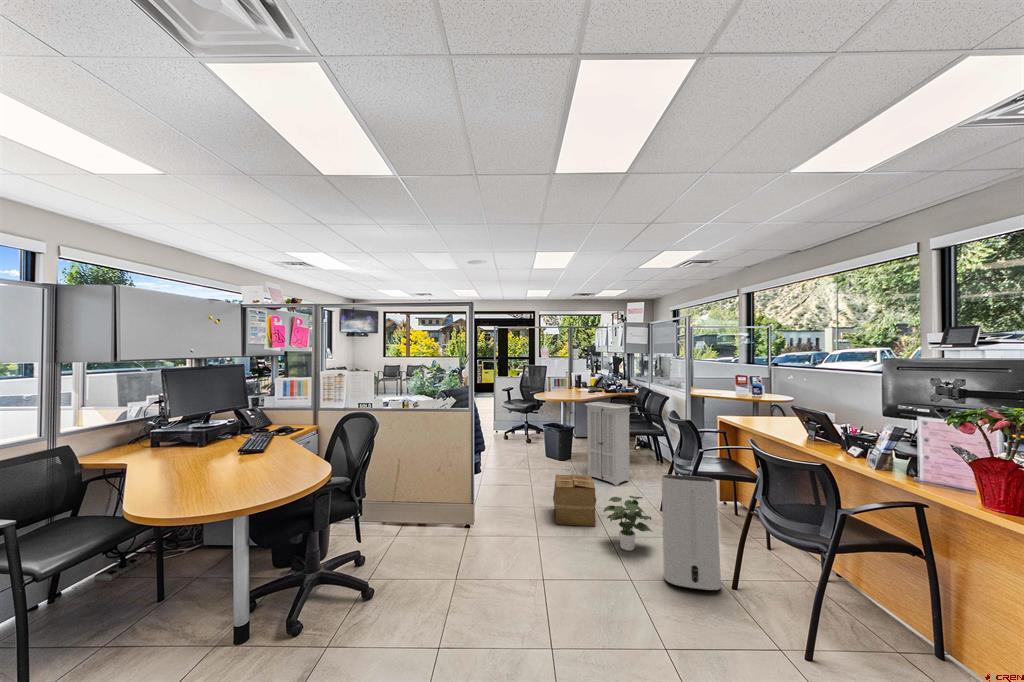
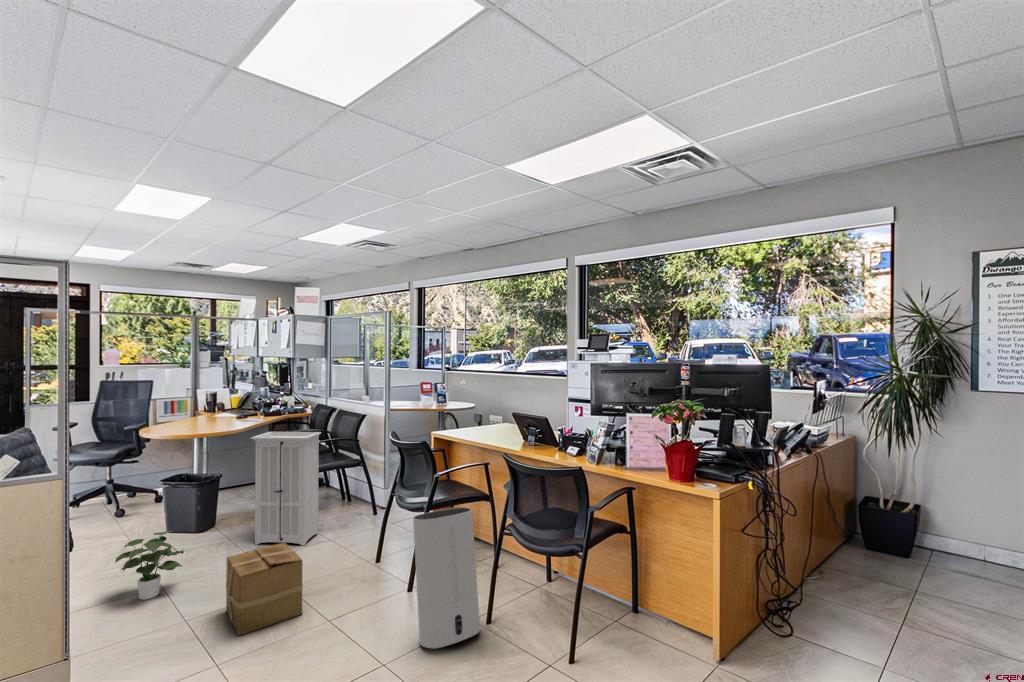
potted plant: present [604,496,652,551] -> present [115,531,184,600]

